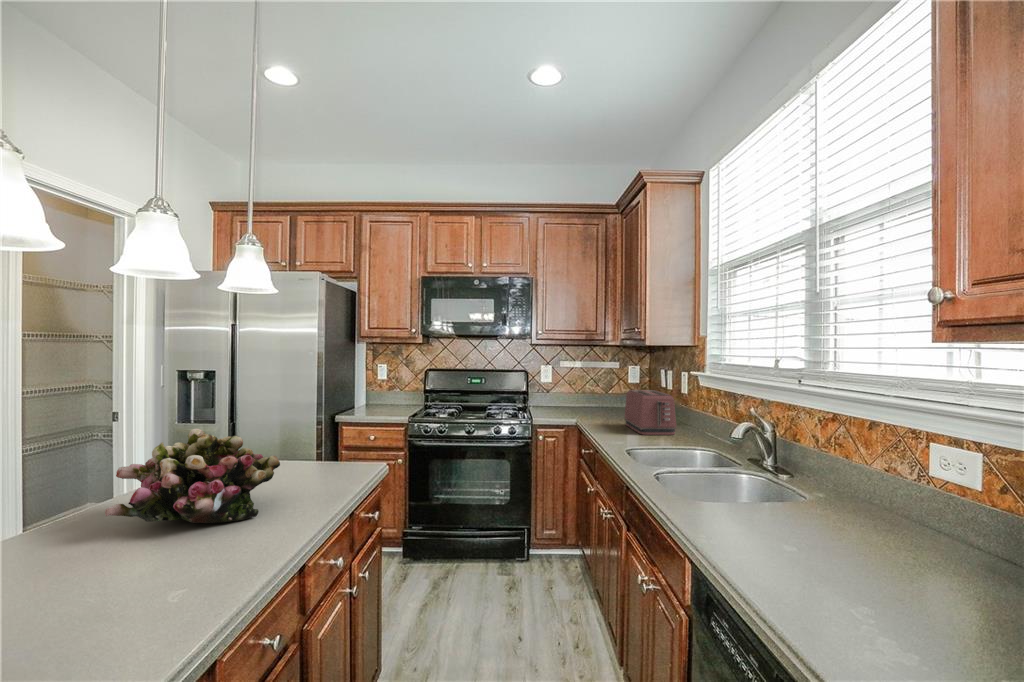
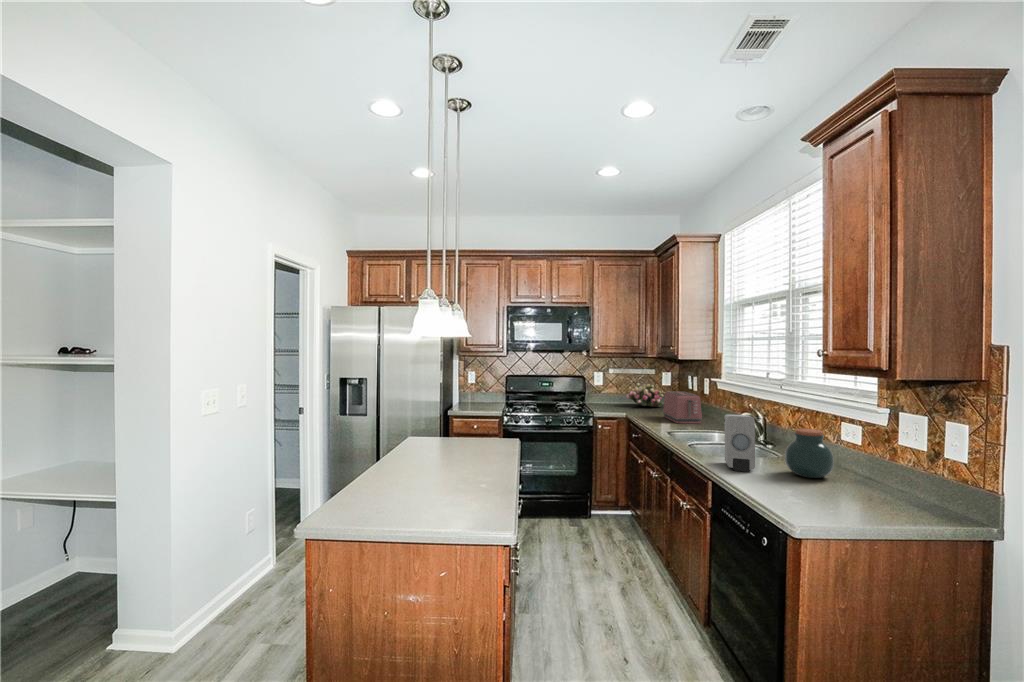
soap dispenser: none [713,427,774,543] -> present [725,414,755,472]
flower arrangement: present [105,429,280,523] -> present [626,383,664,407]
jar: none [833,457,940,563] -> present [785,428,834,478]

